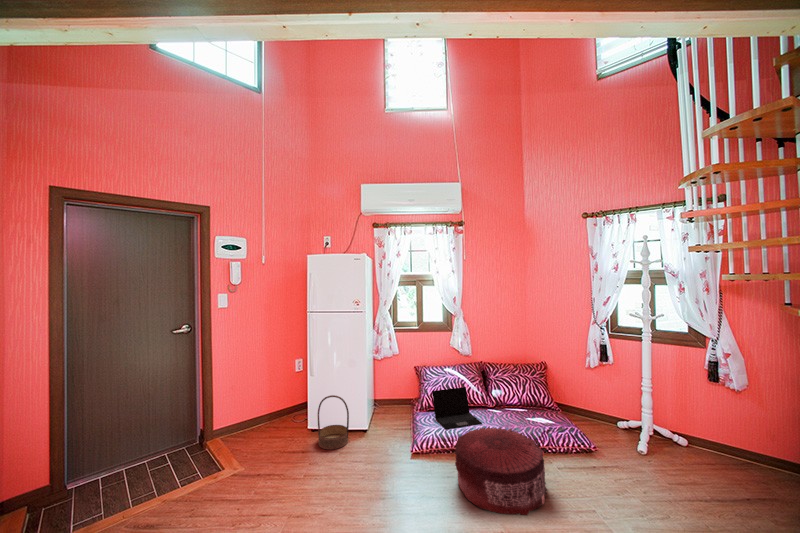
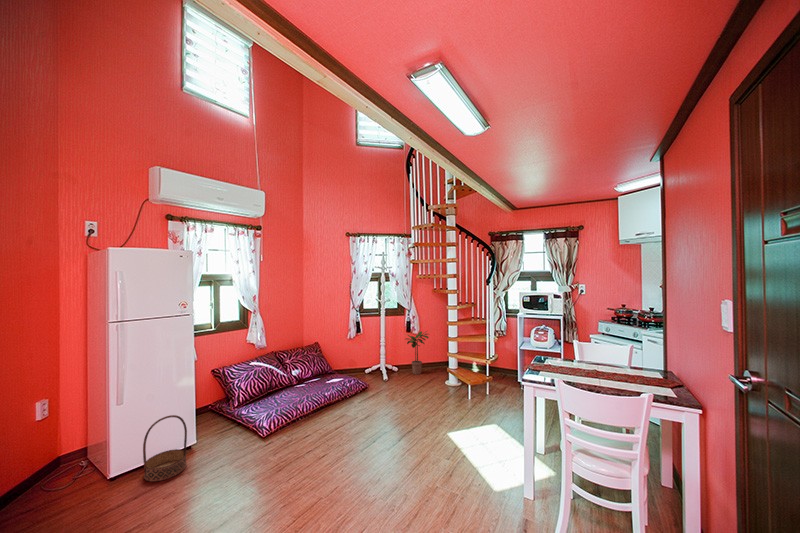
laptop: present [432,387,482,430] -> none [255,373,301,409]
potted plant: none [693,387,774,475] -> present [406,331,429,374]
pouf: present [455,428,547,515] -> none [314,385,374,436]

